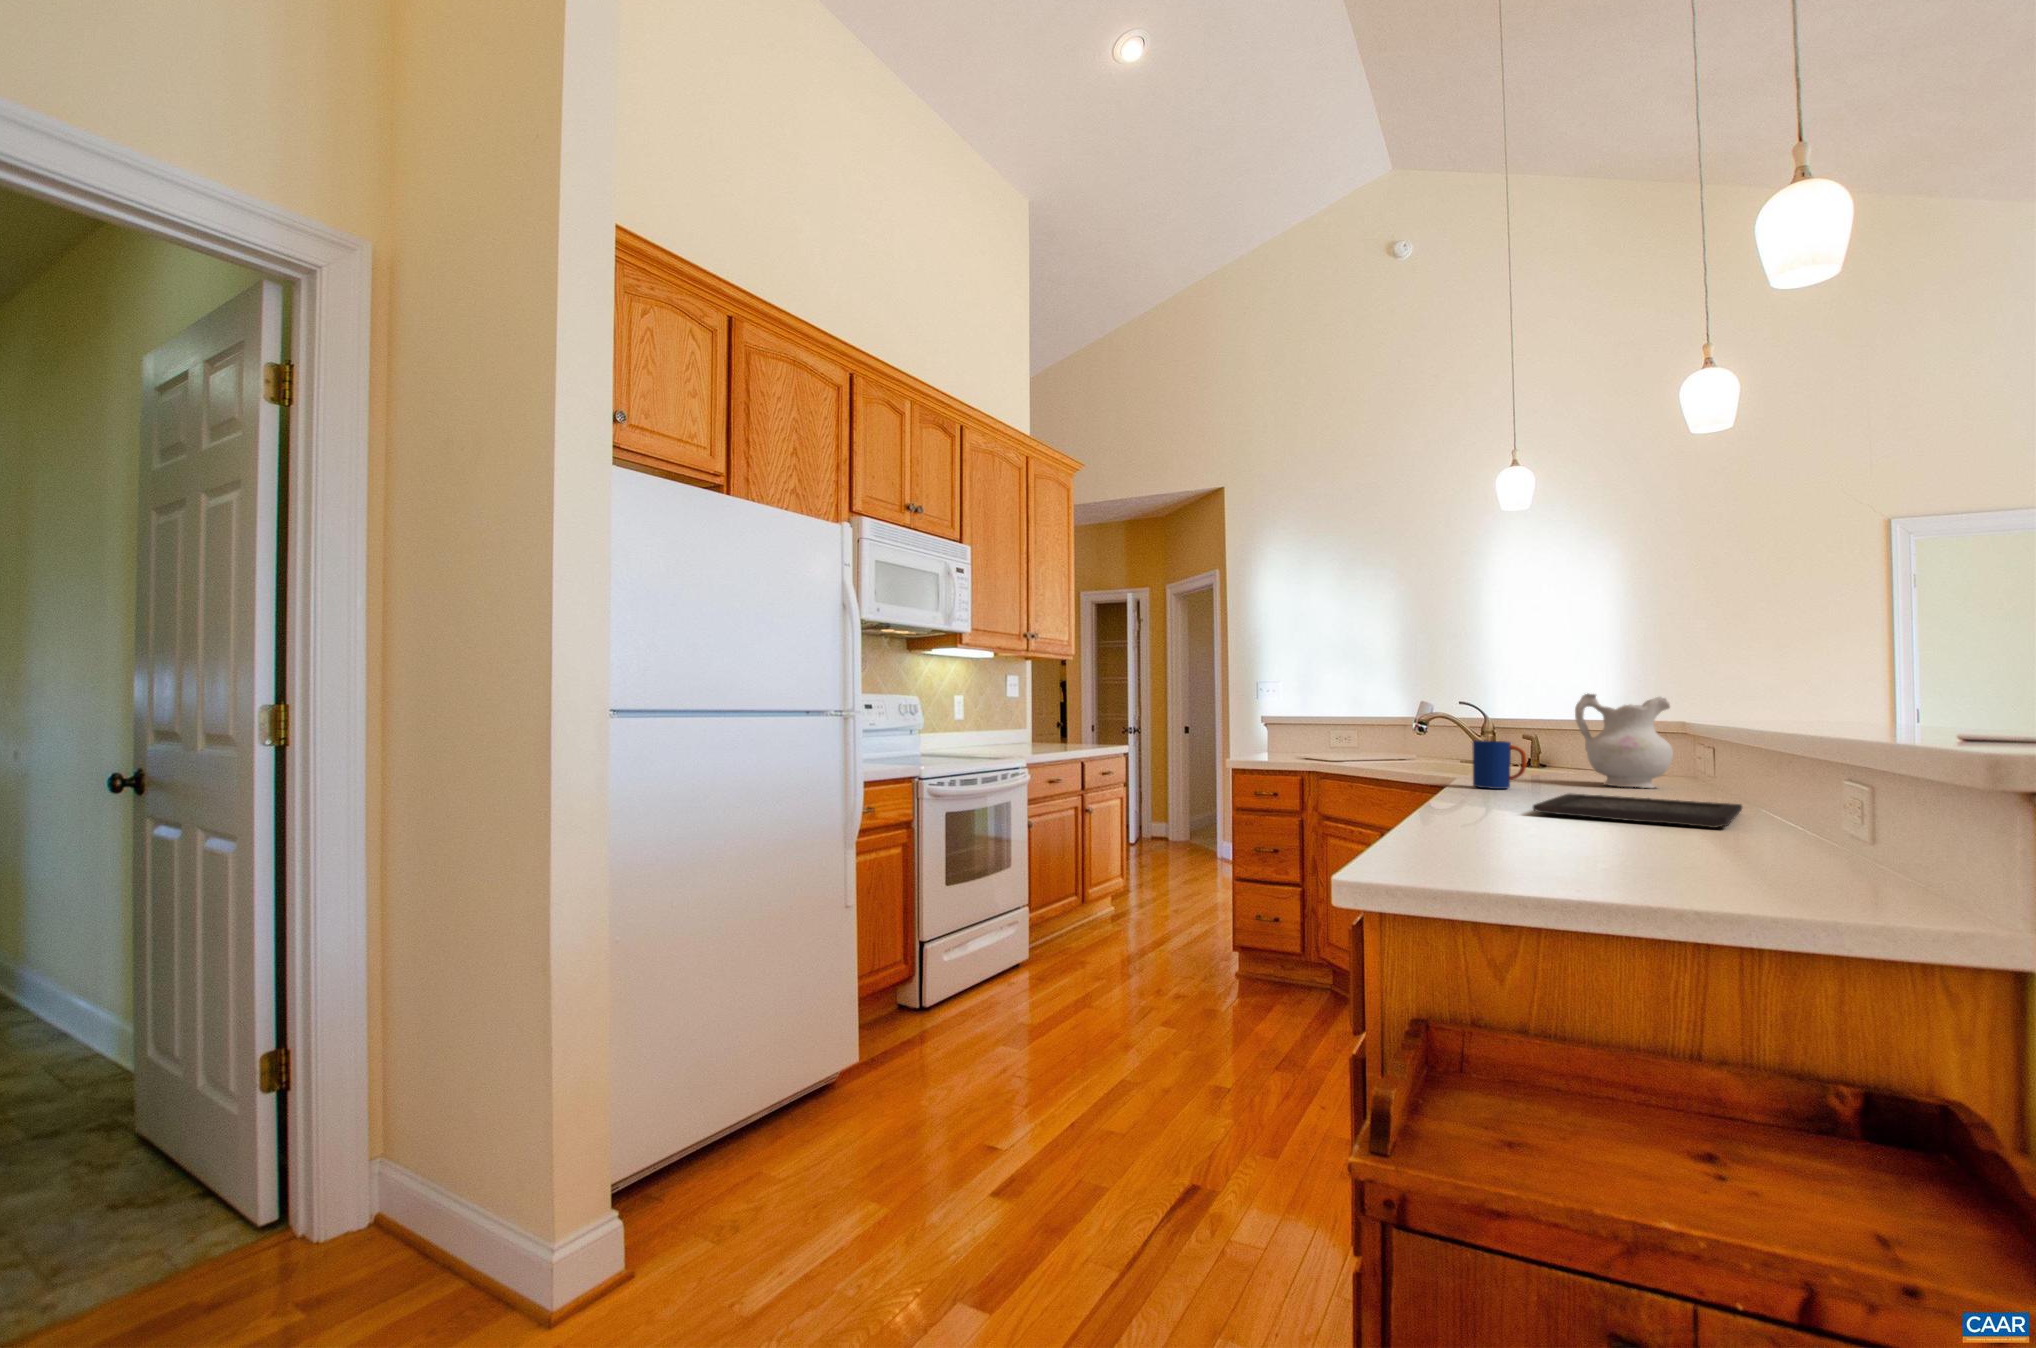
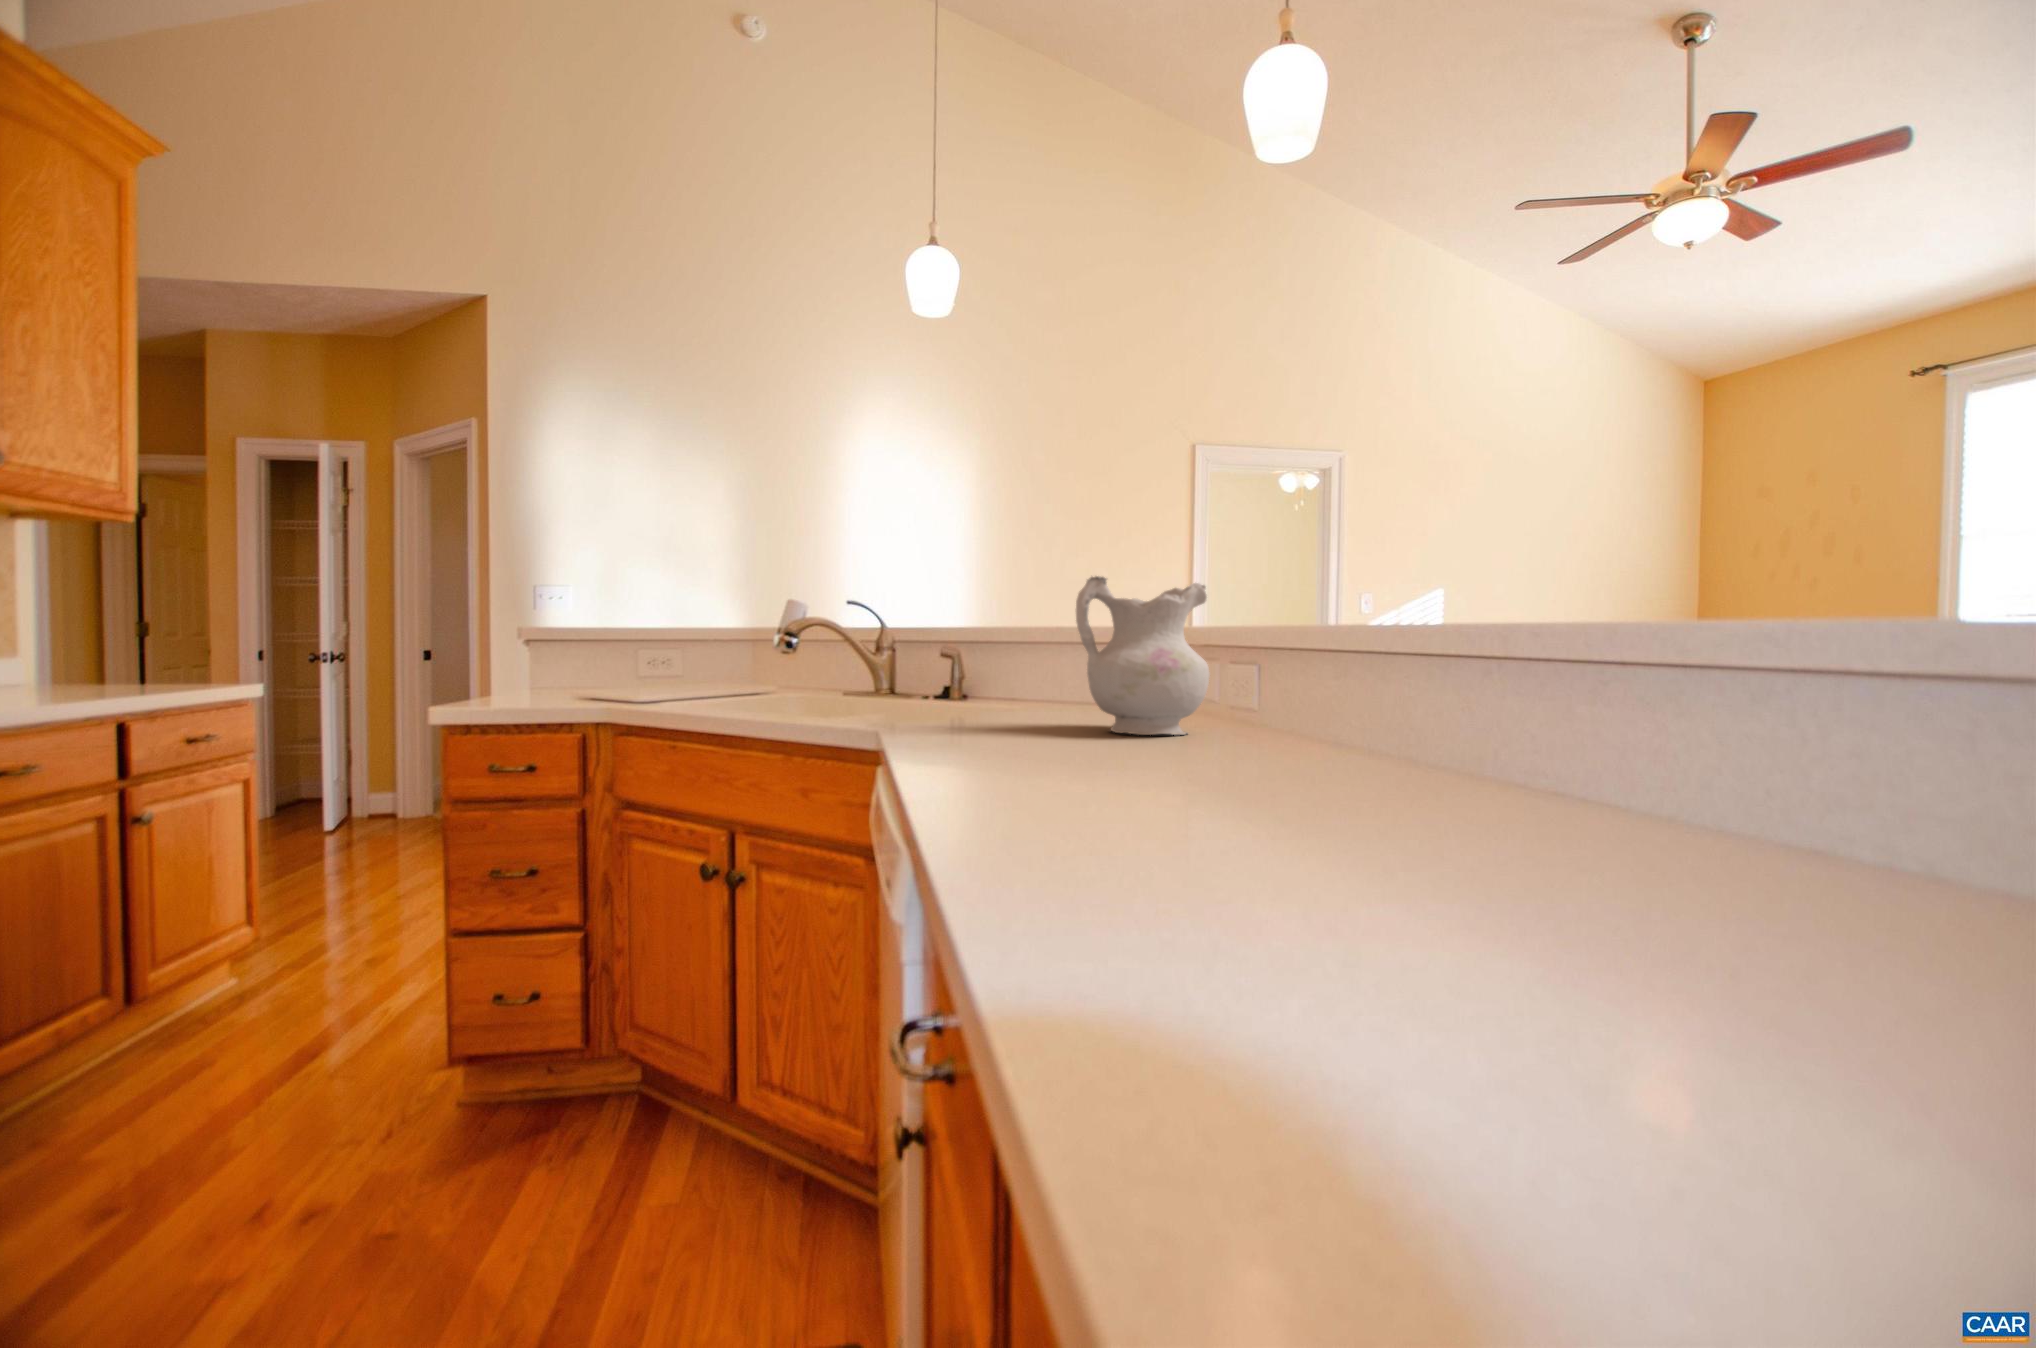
mug: present [1472,740,1527,789] -> none [943,659,1046,761]
tray: present [1533,794,1742,828] -> none [1198,777,1862,905]

